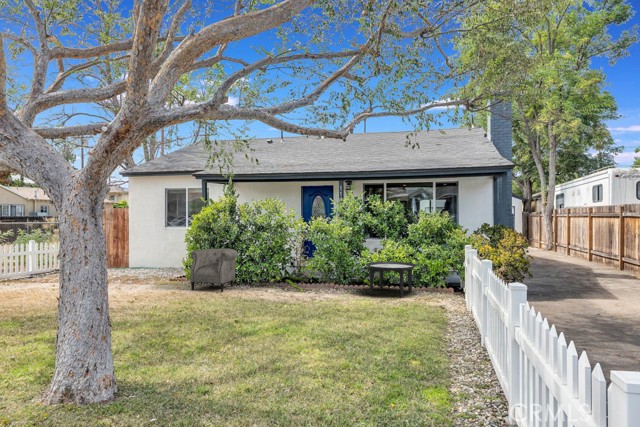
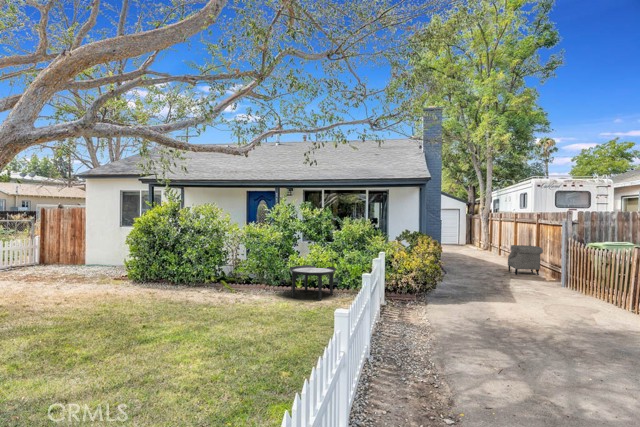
chair: present [190,249,237,292] -> present [508,245,543,275]

